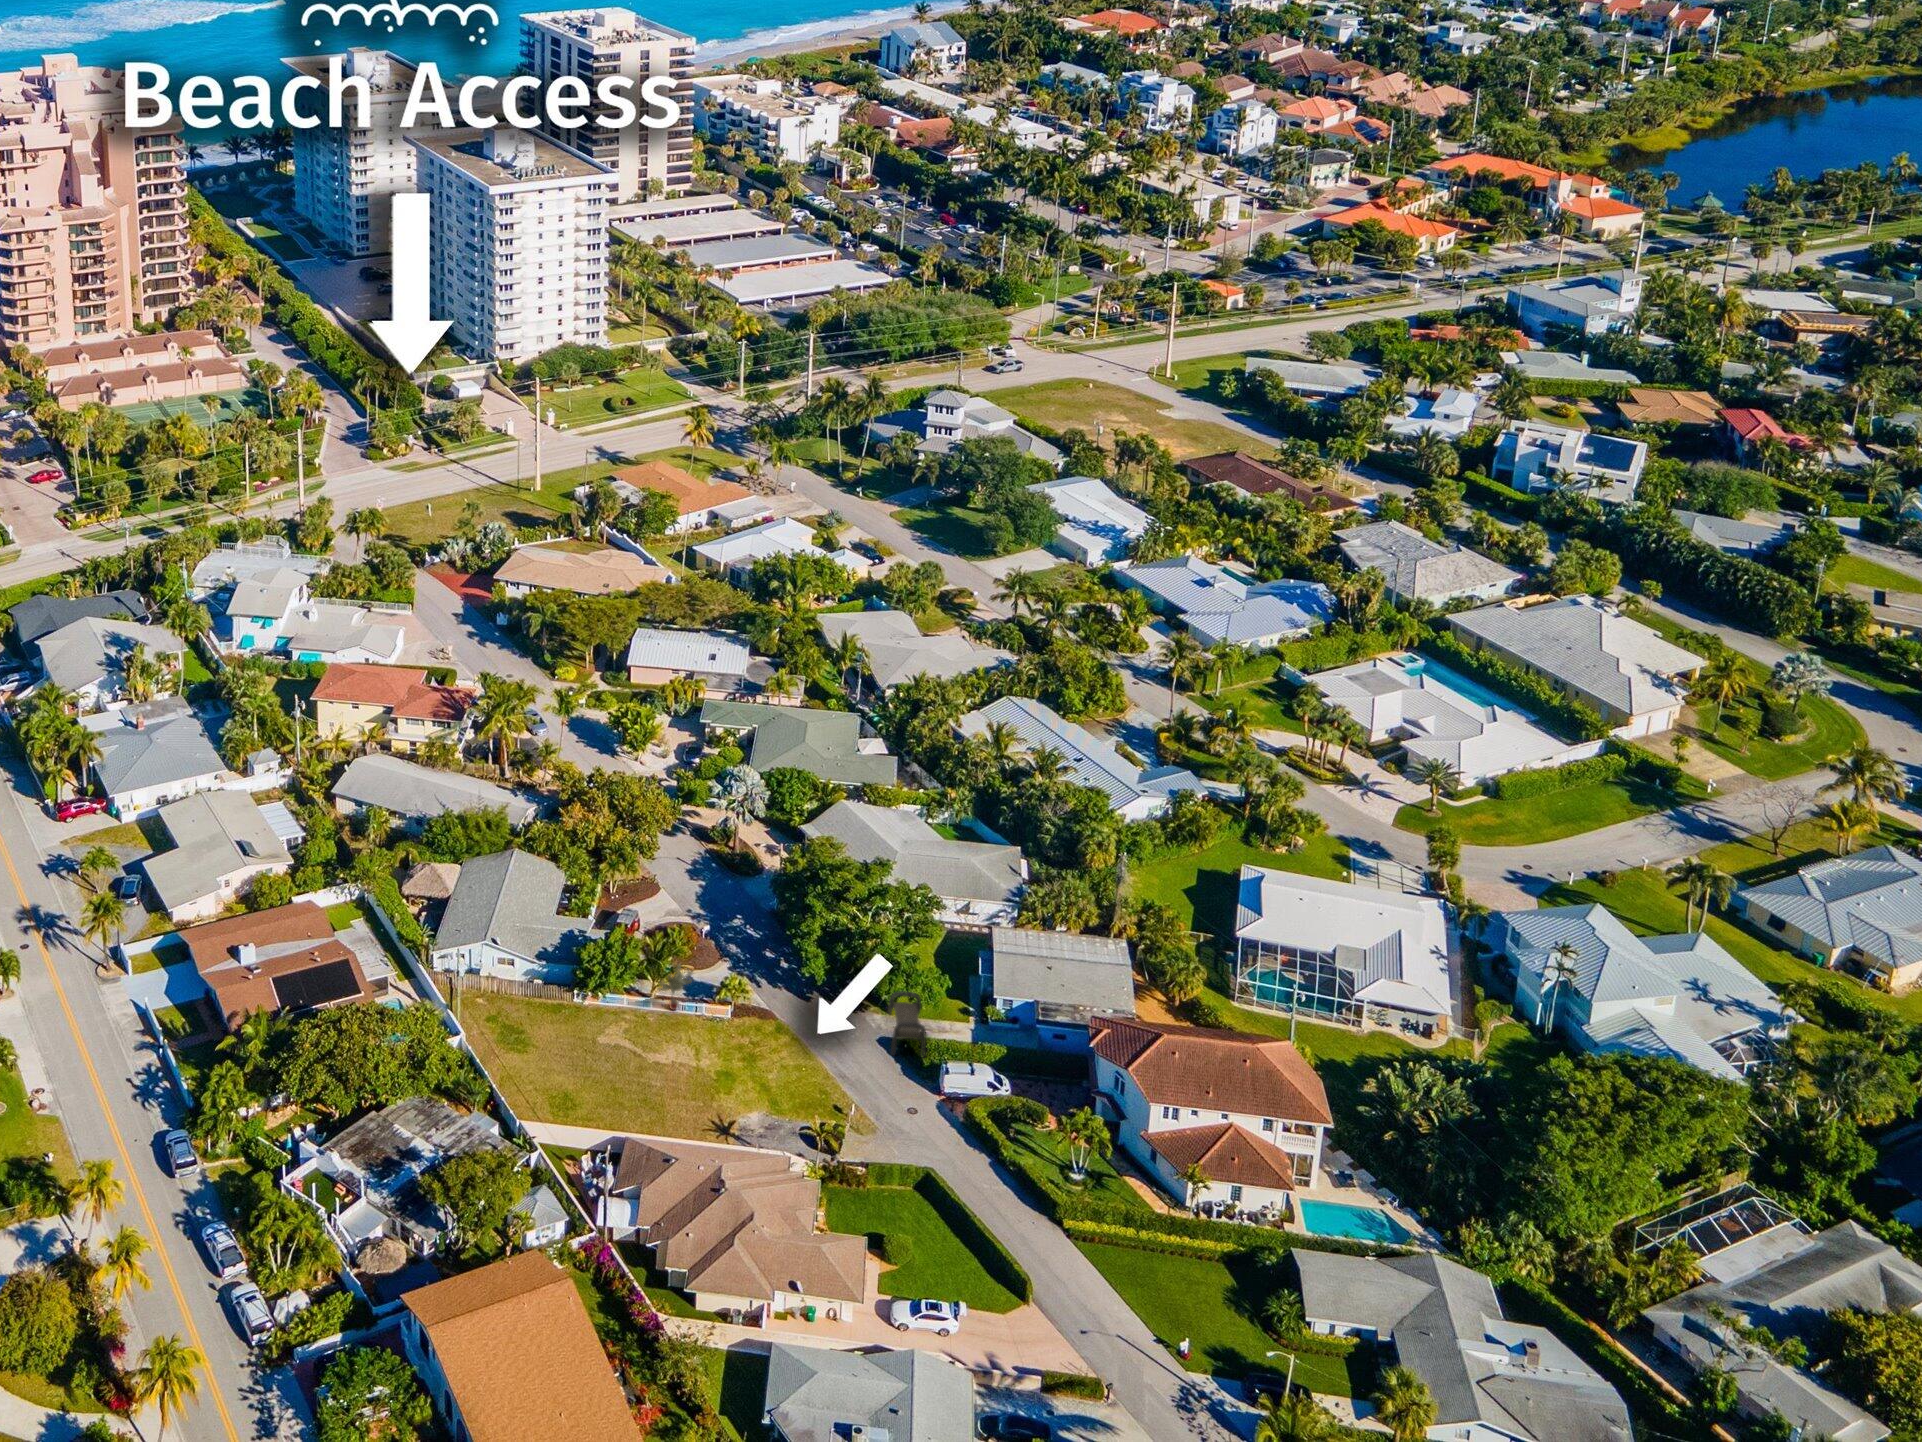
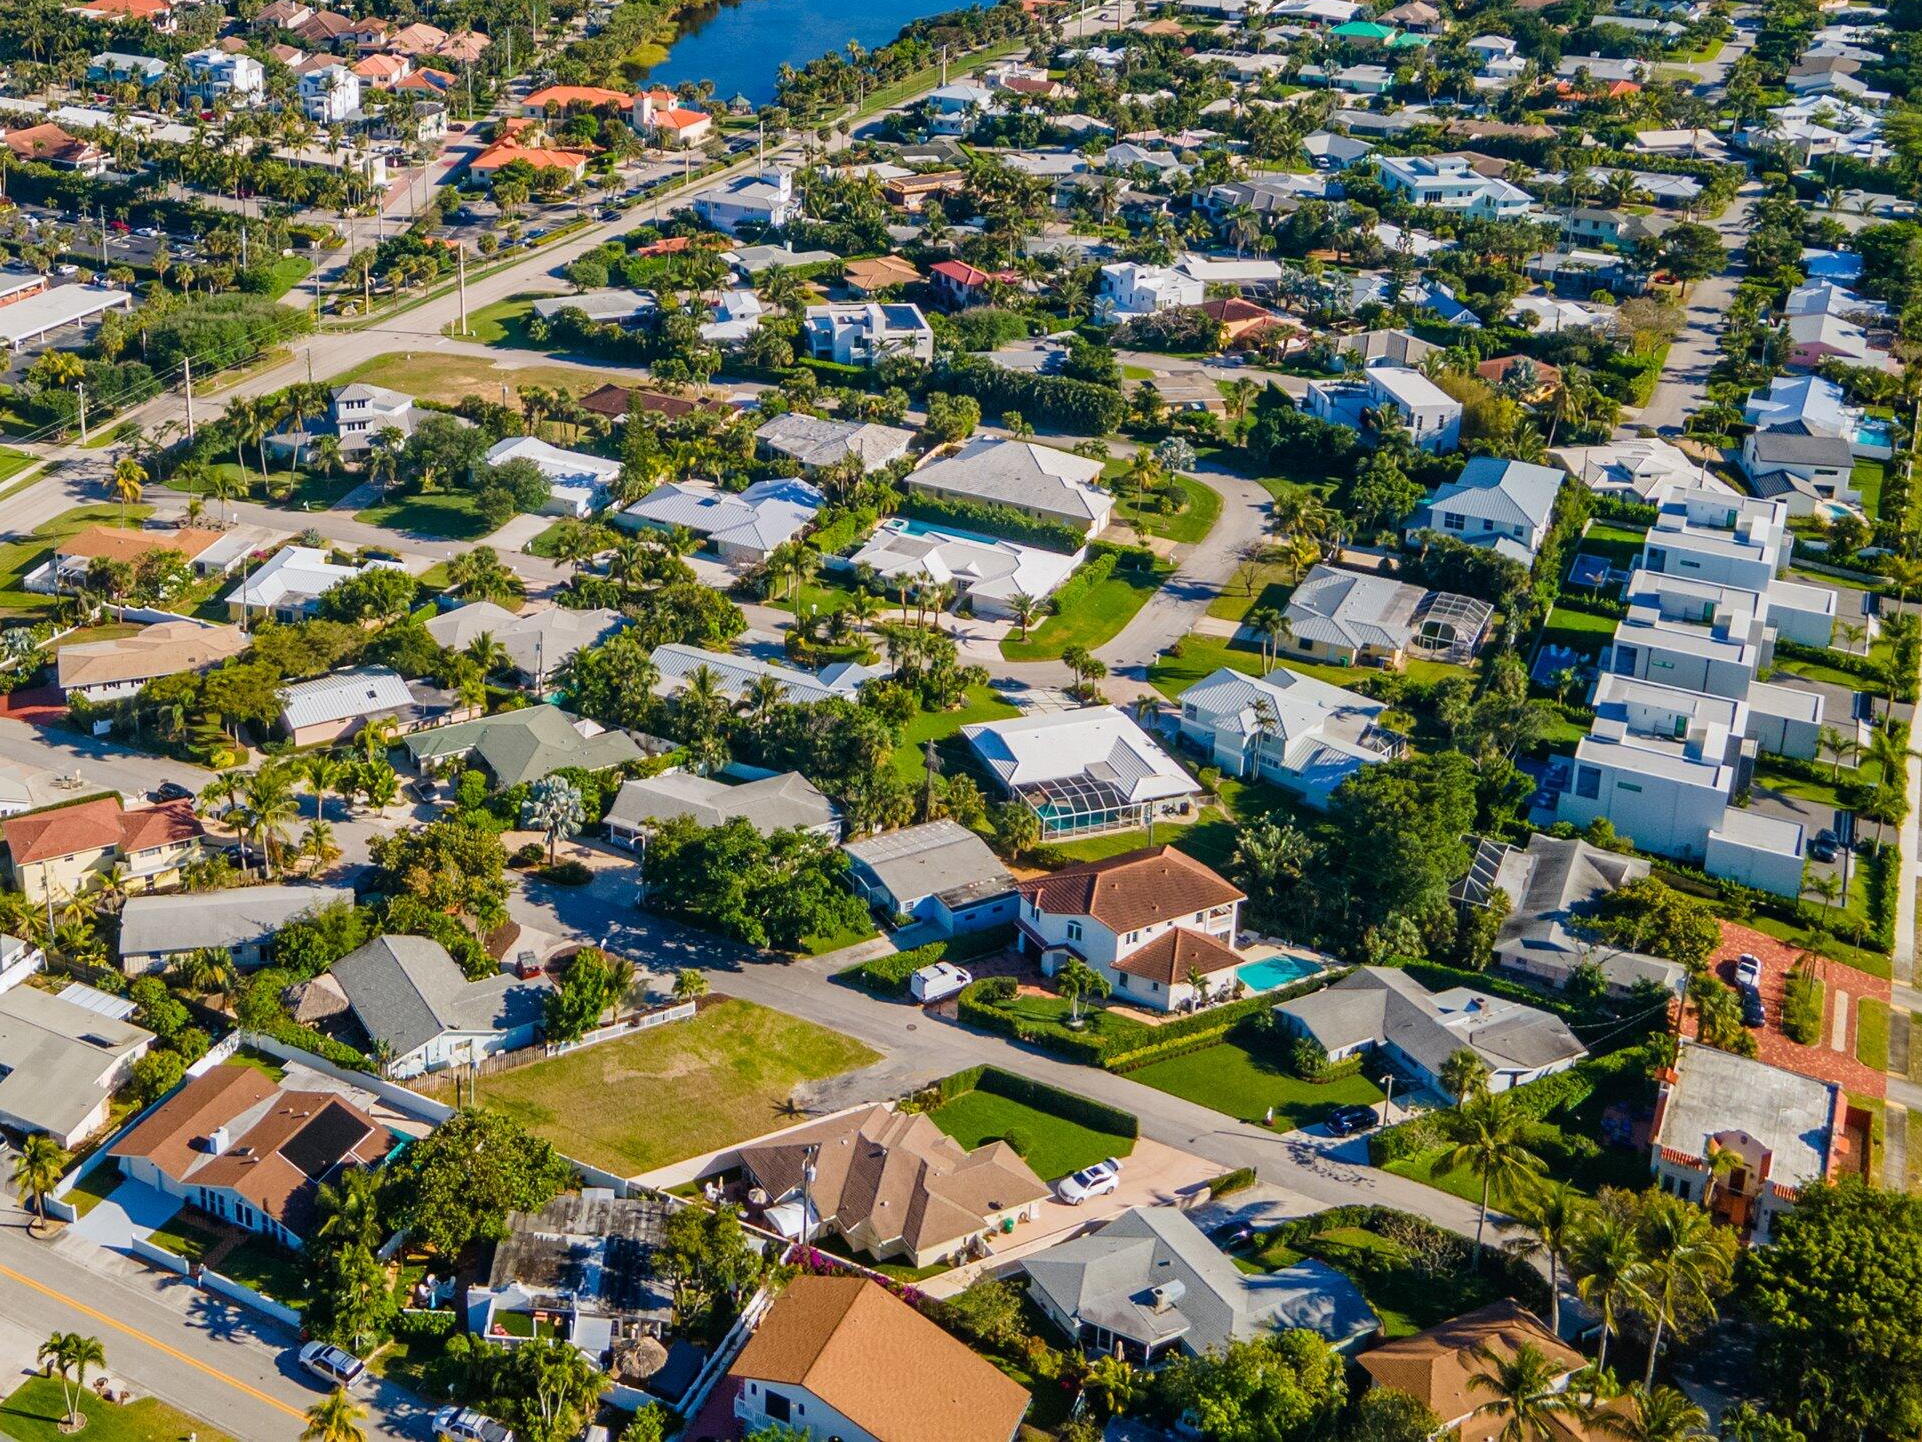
bench: present [888,991,926,1057] -> none [814,923,871,988]

